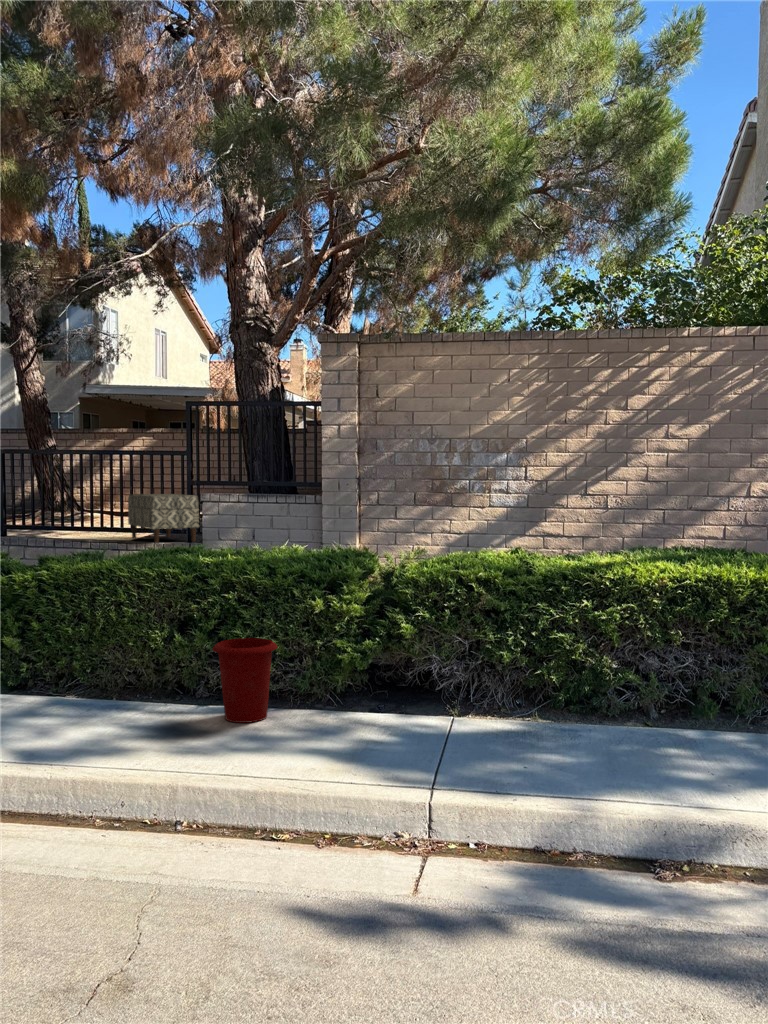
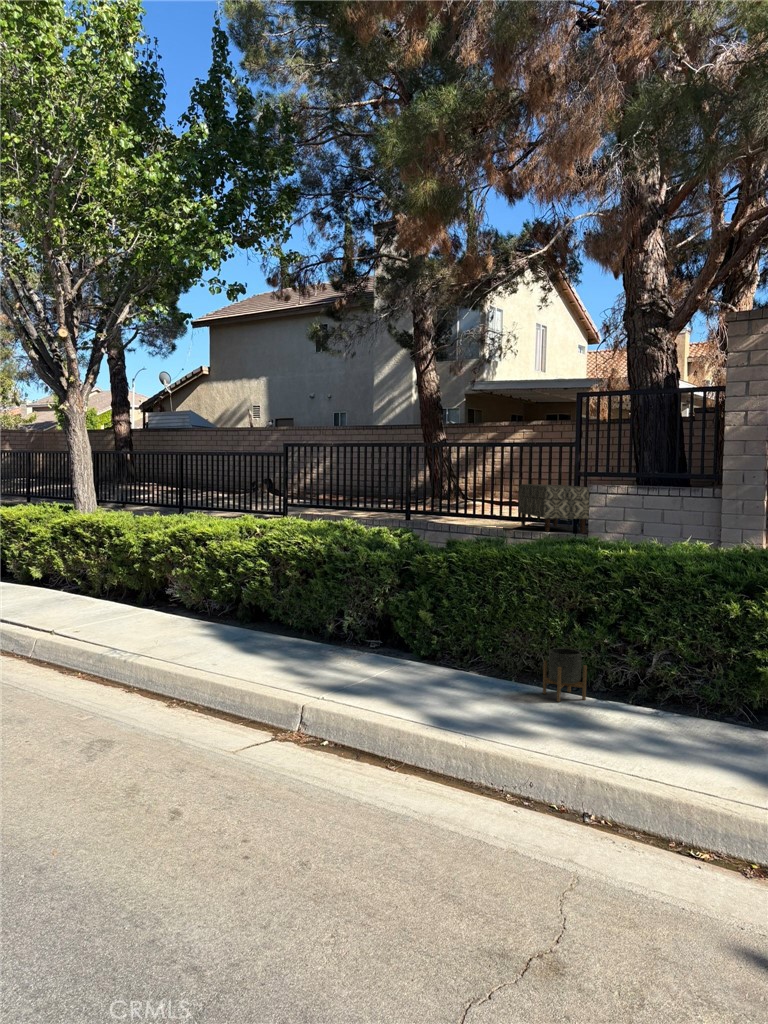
waste bin: present [213,638,278,723] -> none [616,635,685,723]
planter: none [144,660,188,715] -> present [543,648,587,702]

